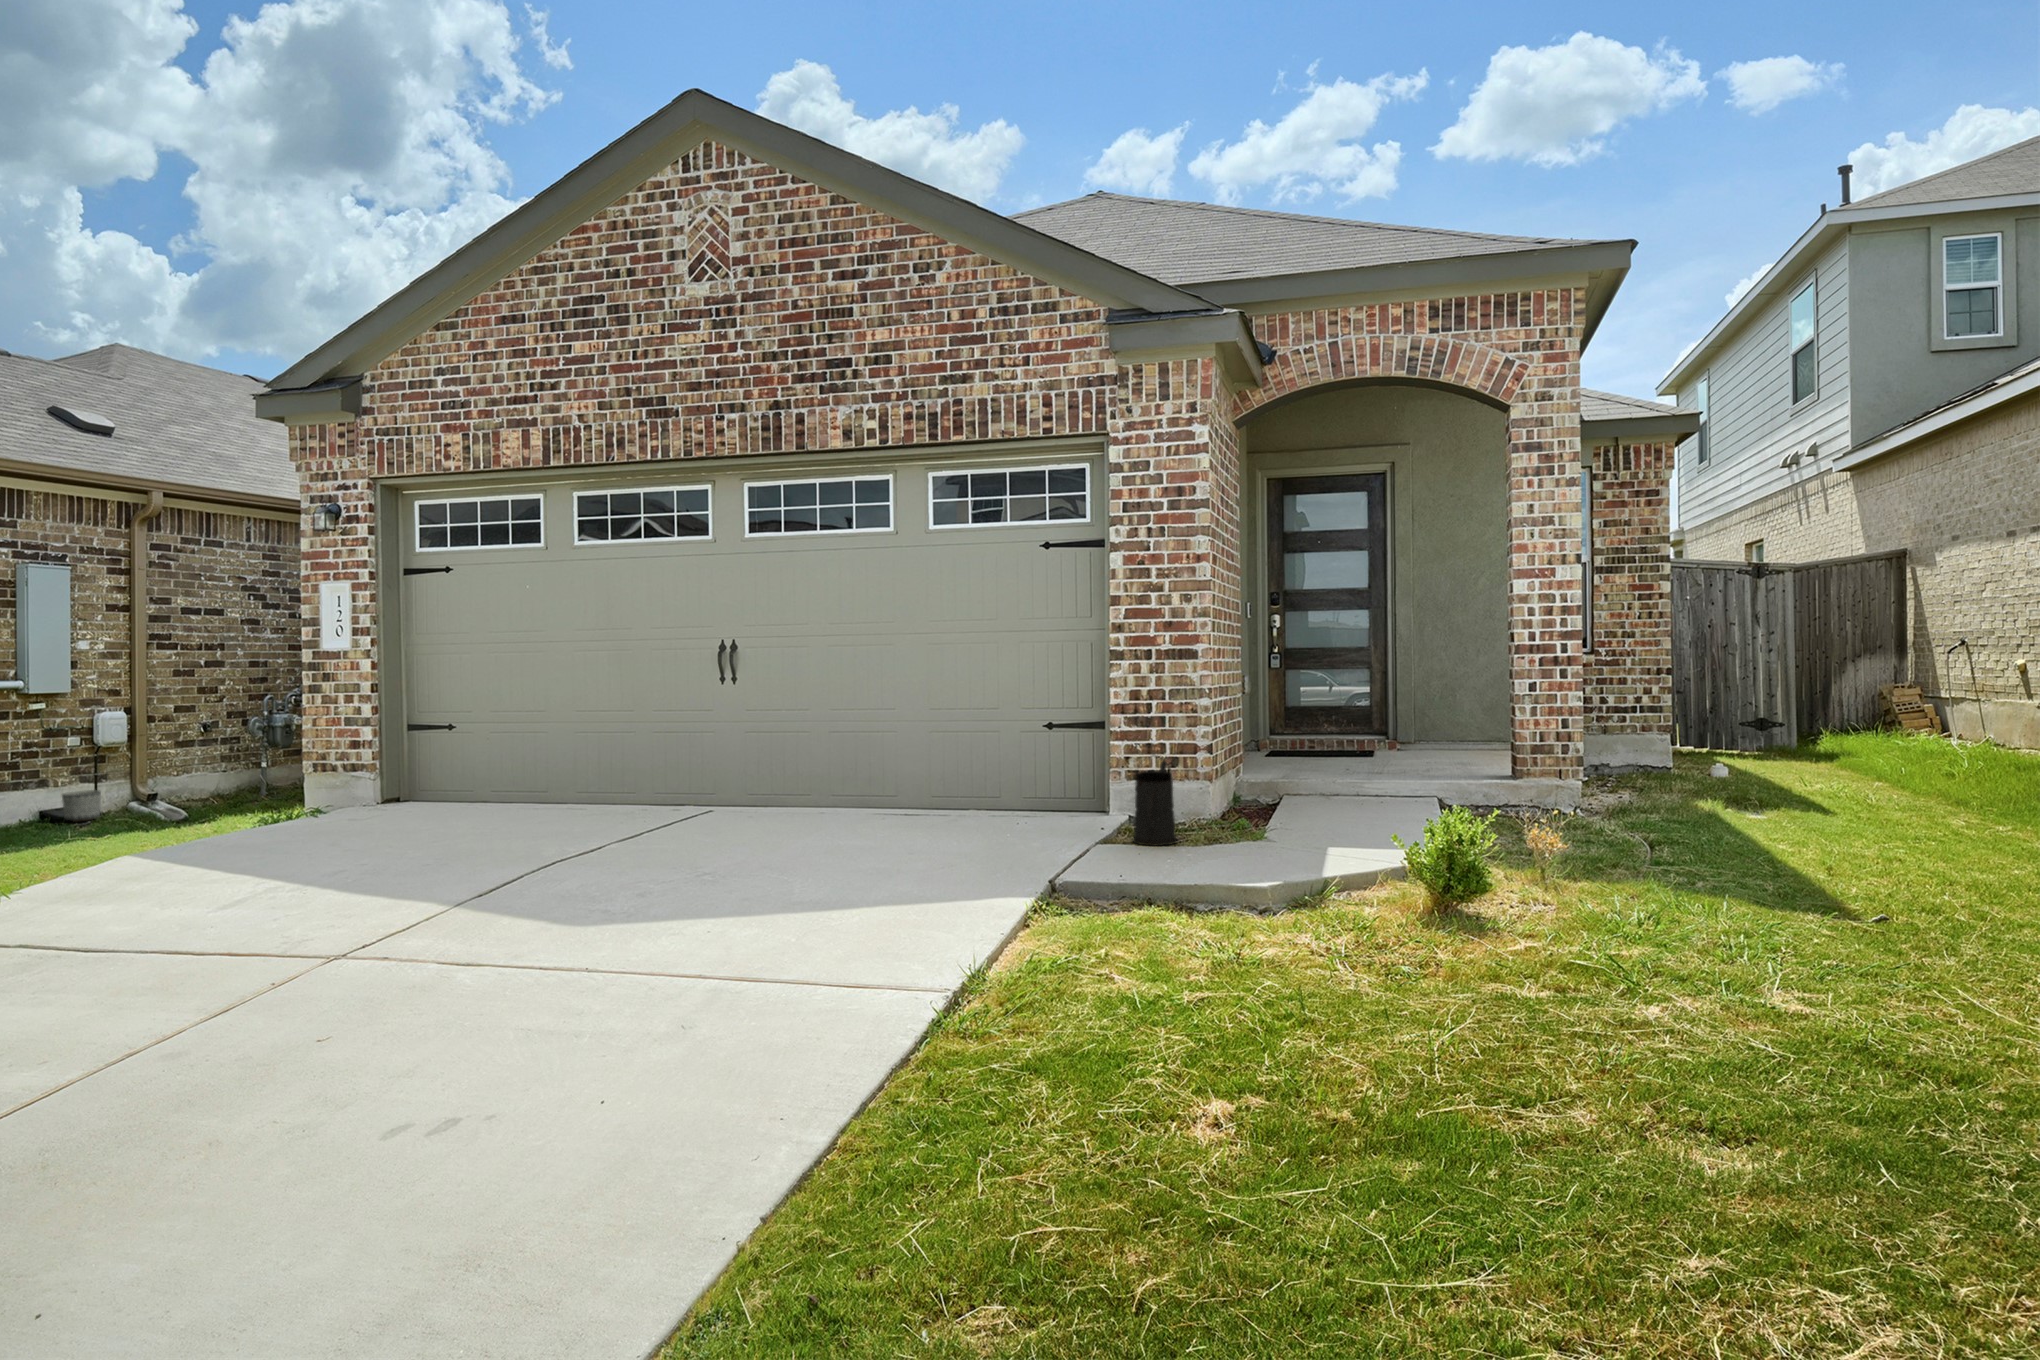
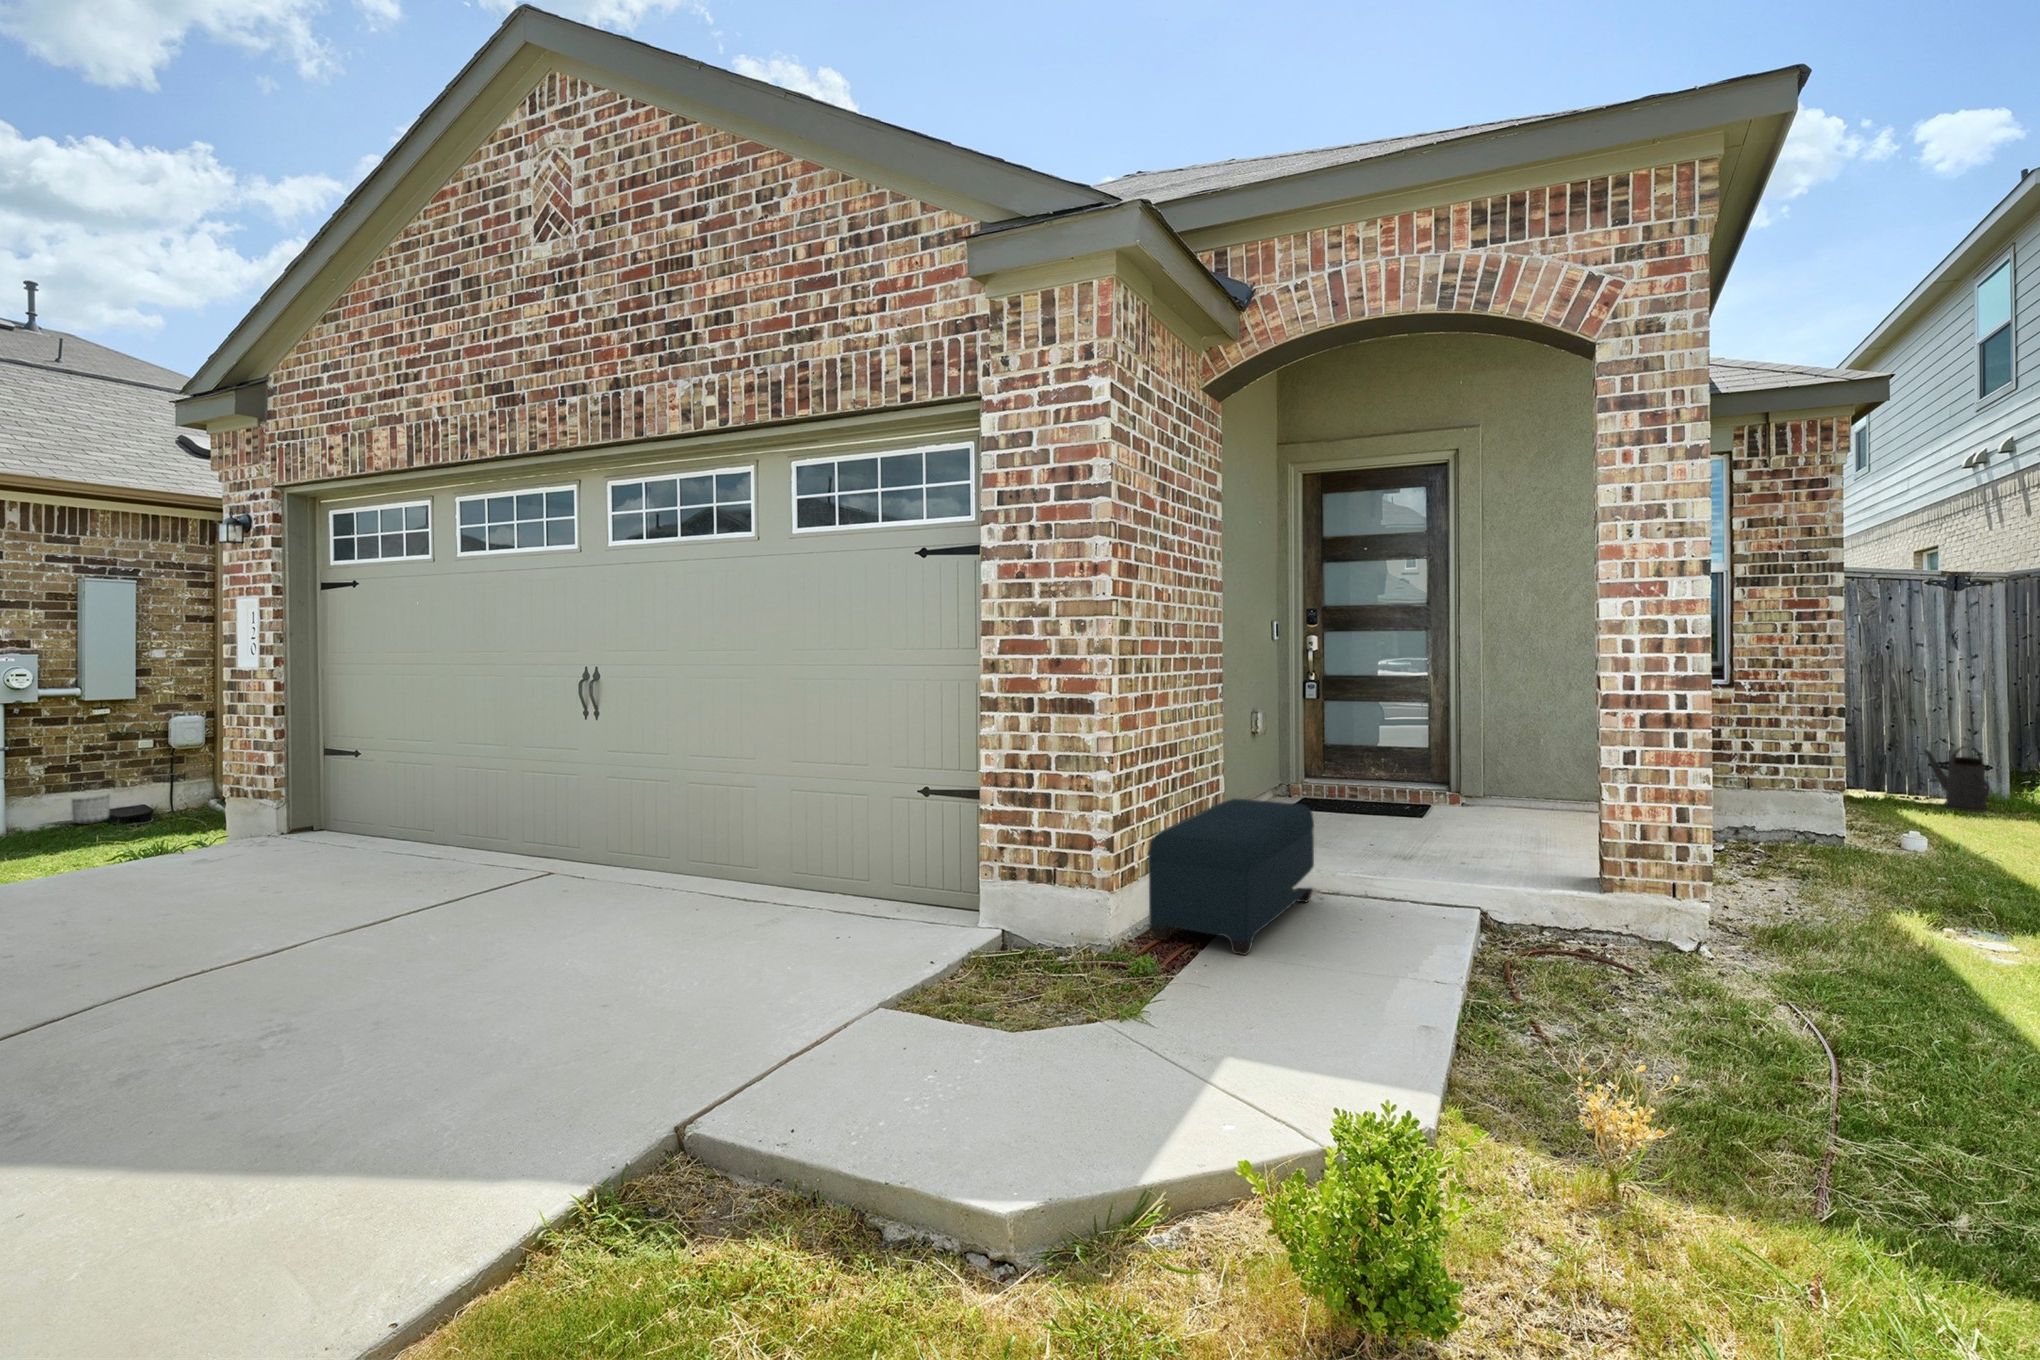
bench: none [1227,732,1324,824] -> present [1148,799,1314,955]
watering can: present [1133,756,1177,846] -> present [1924,746,1990,812]

